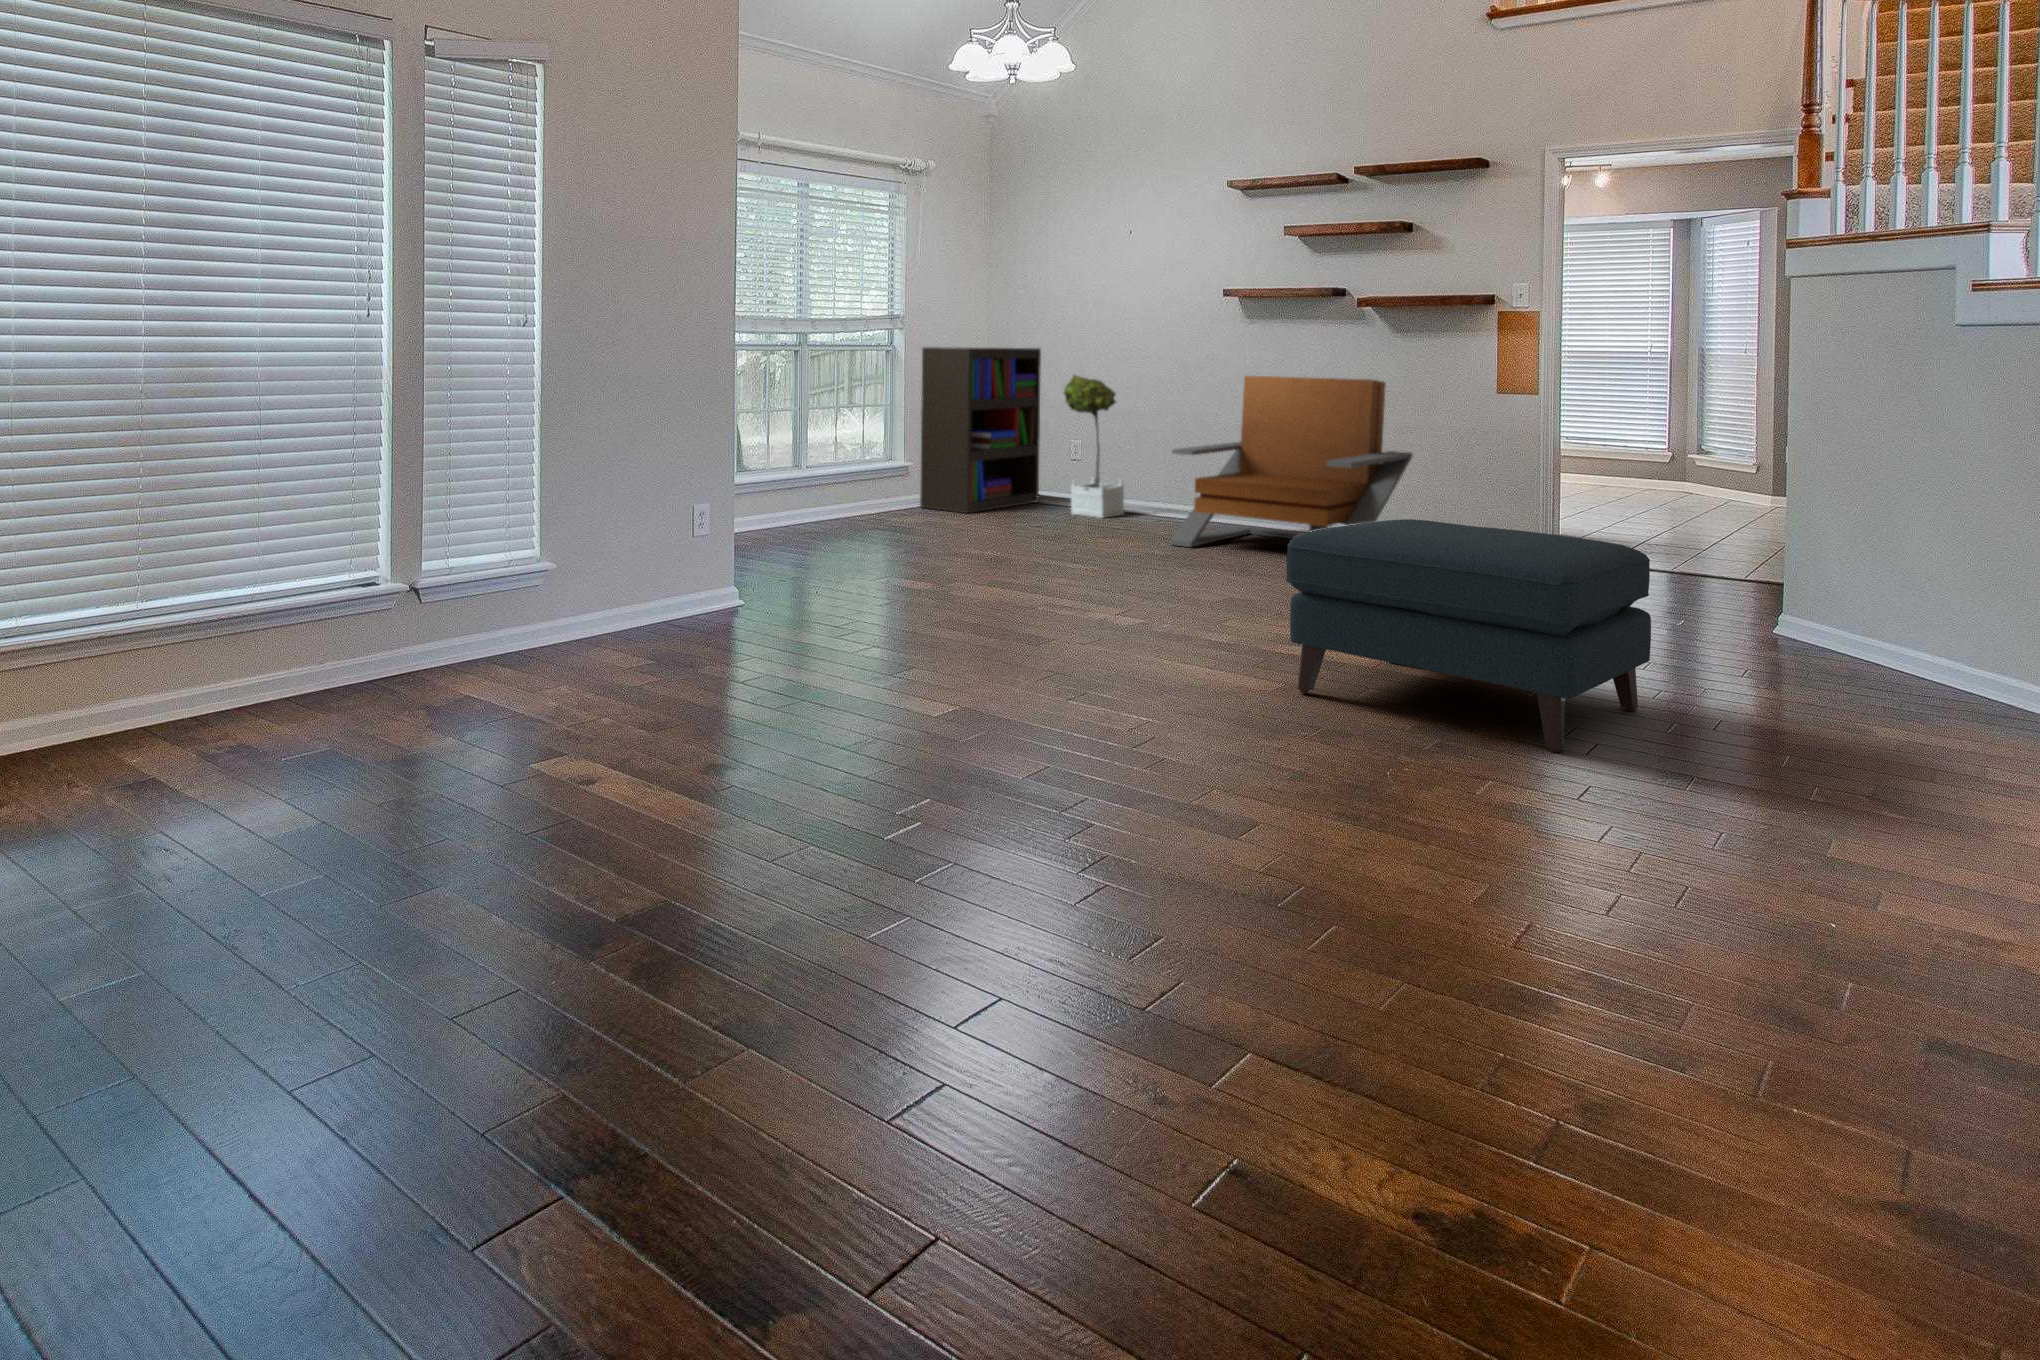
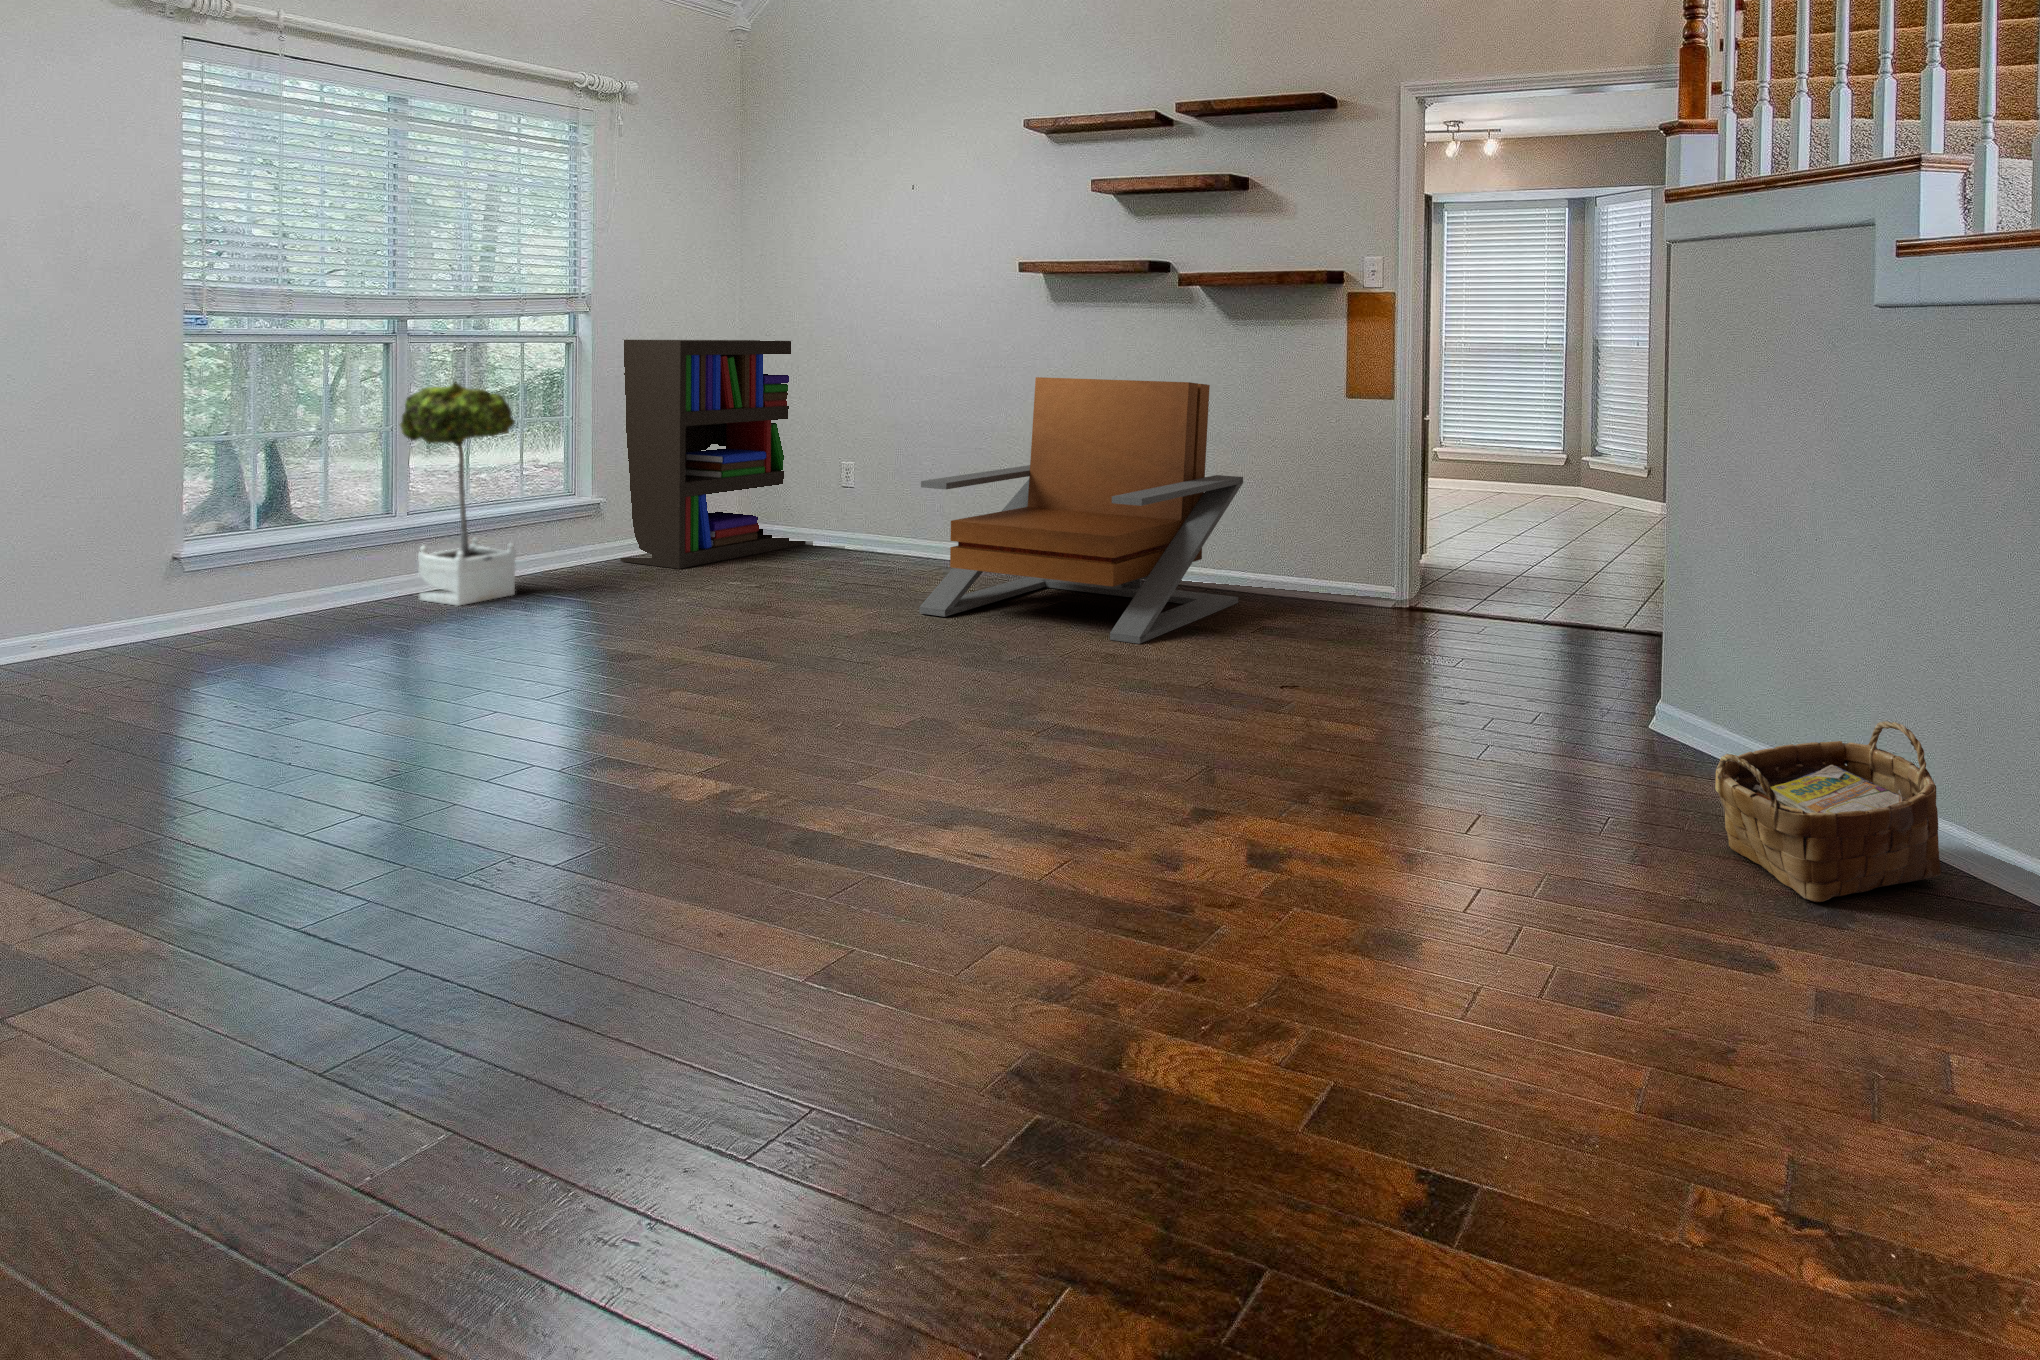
potted tree: present [1064,375,1124,518] -> present [400,382,516,606]
ottoman: present [1286,519,1651,752] -> none [821,632,1446,1147]
woven basket: none [1829,603,1999,707] -> present [1715,721,1941,902]

